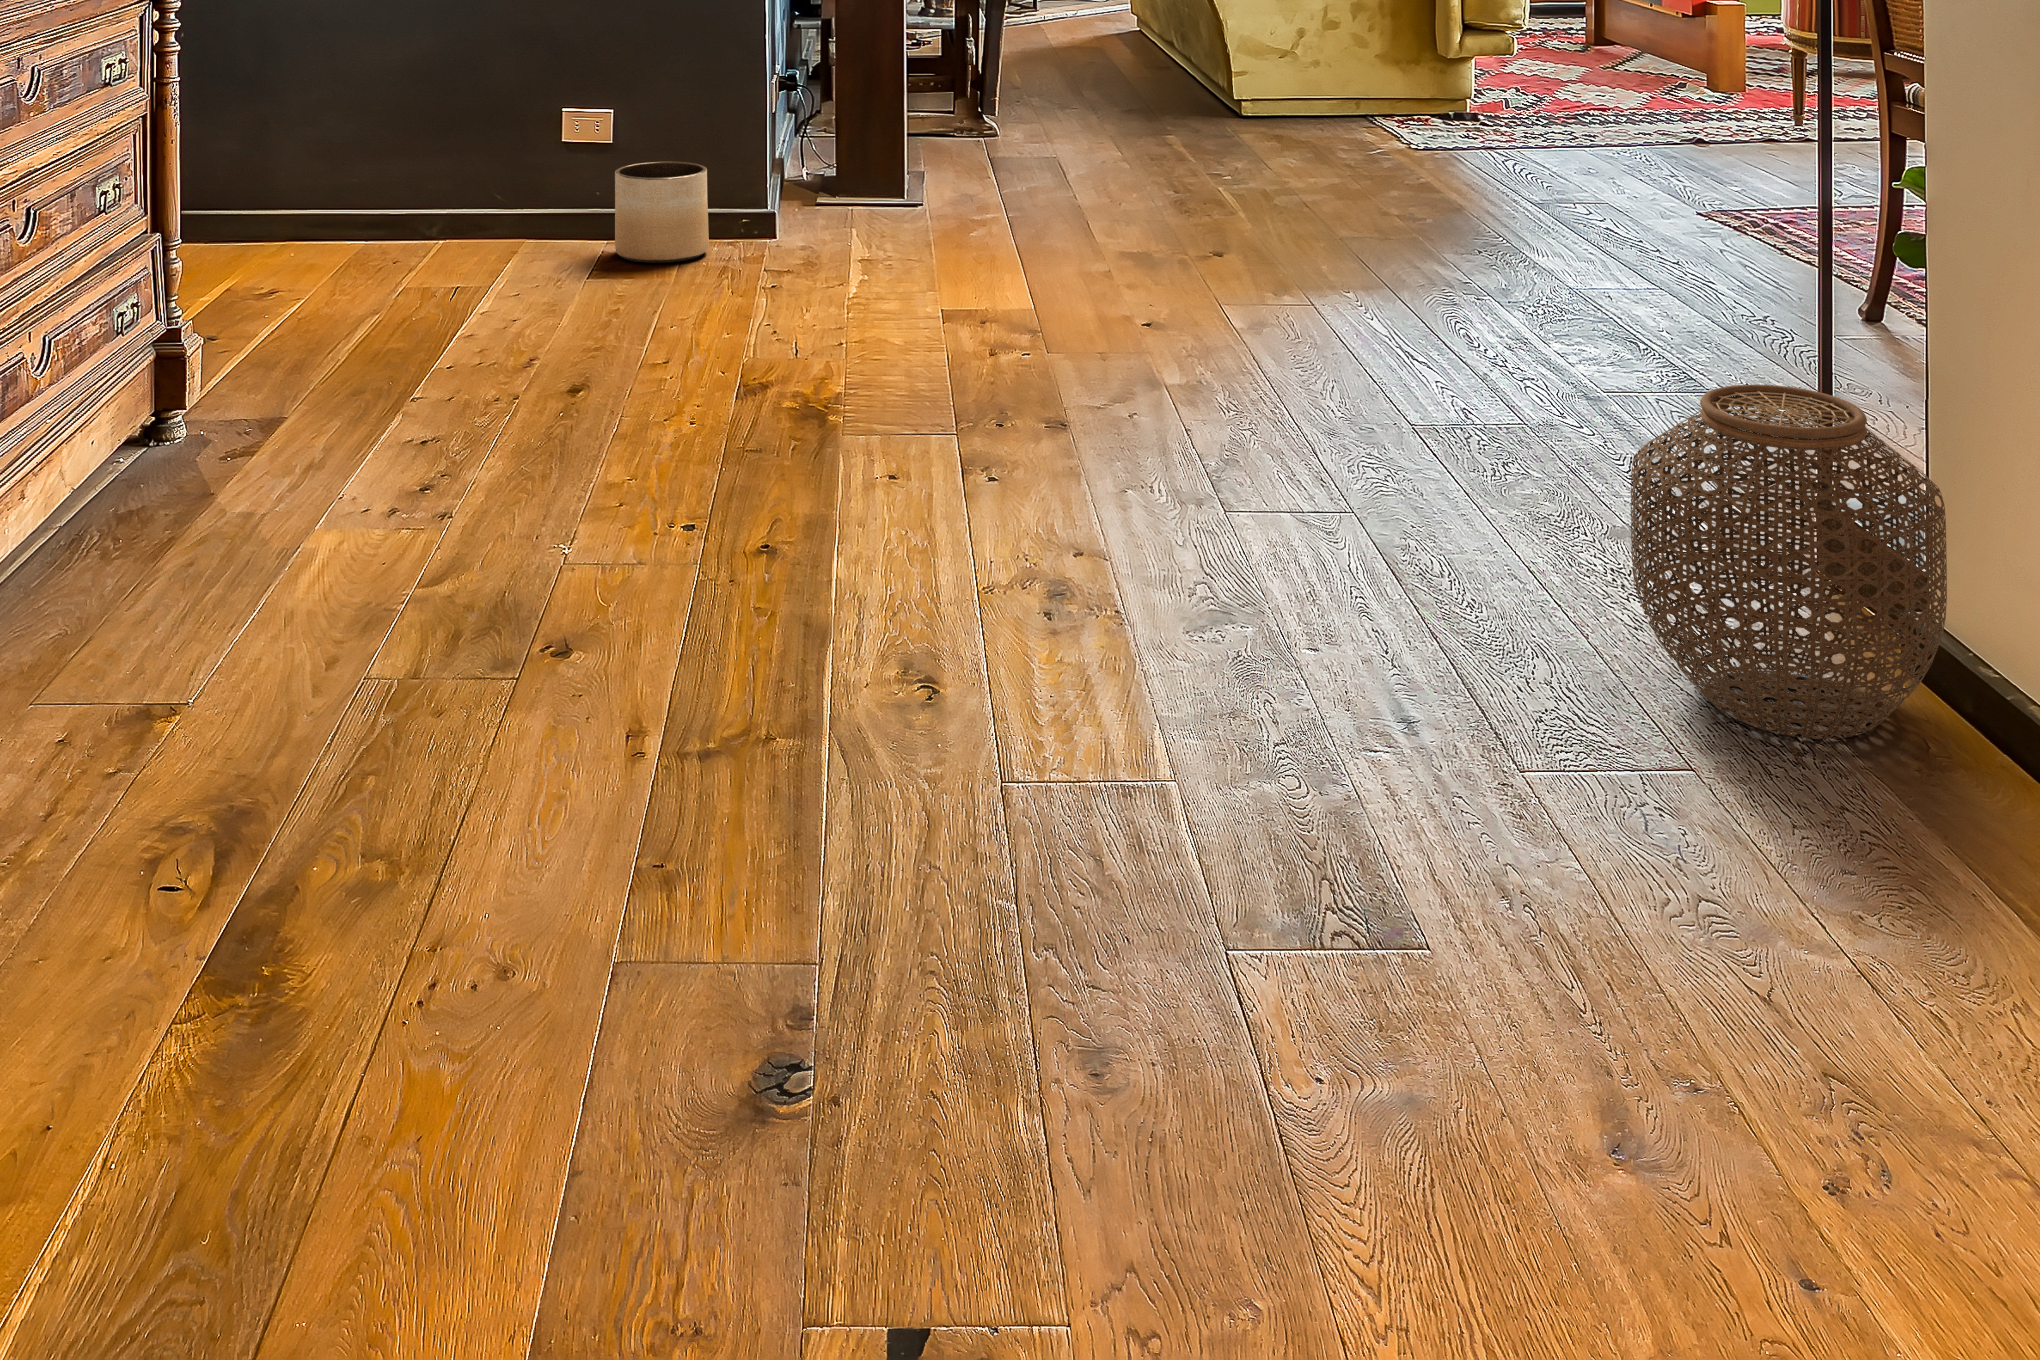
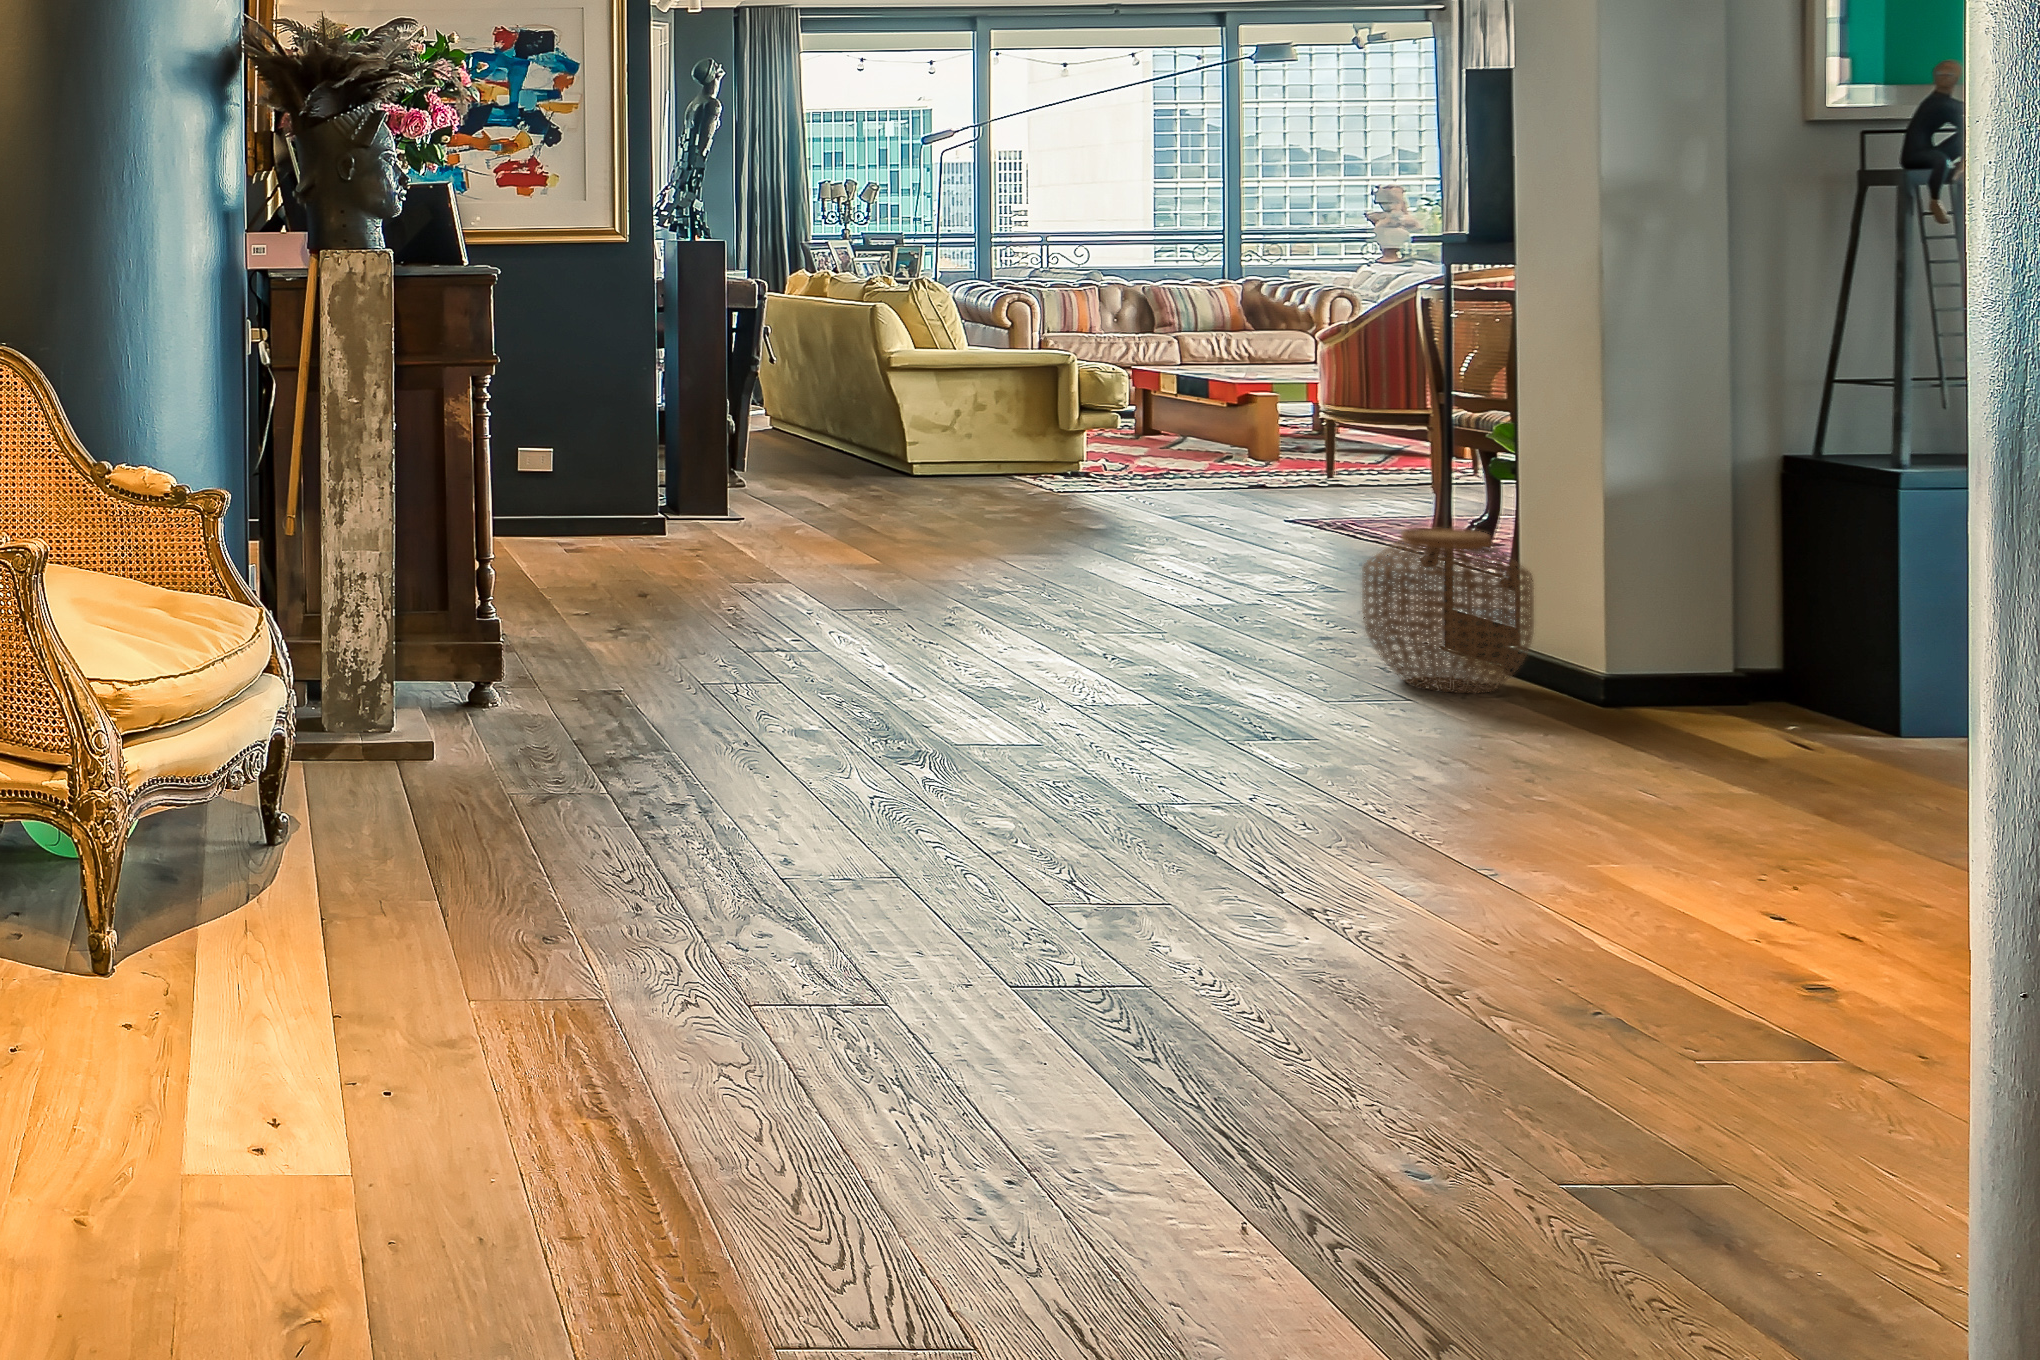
planter: present [615,162,709,263] -> none [562,484,626,547]

